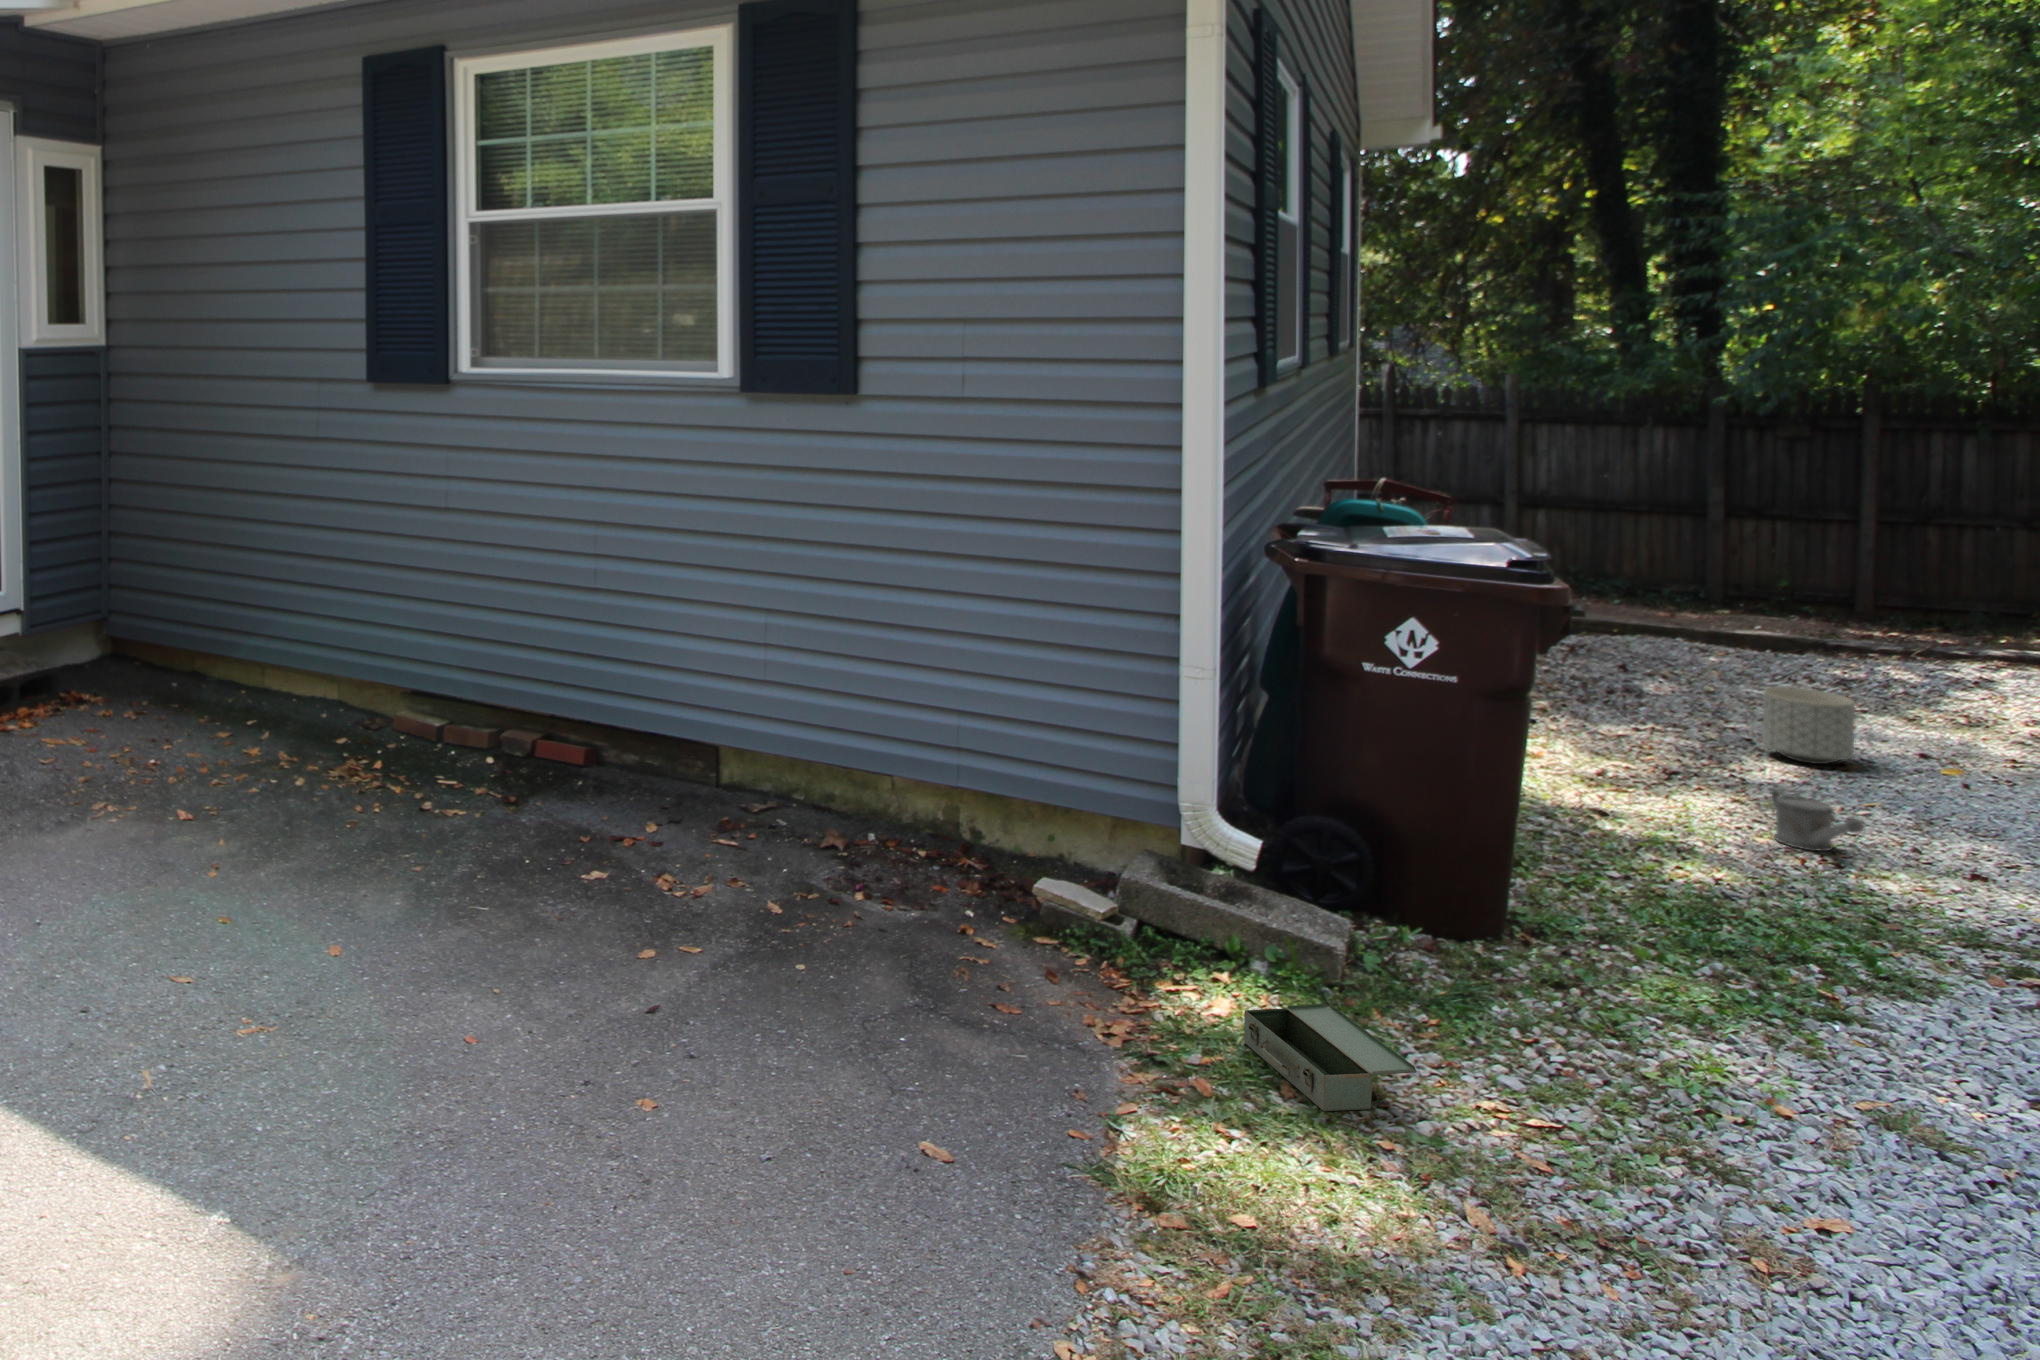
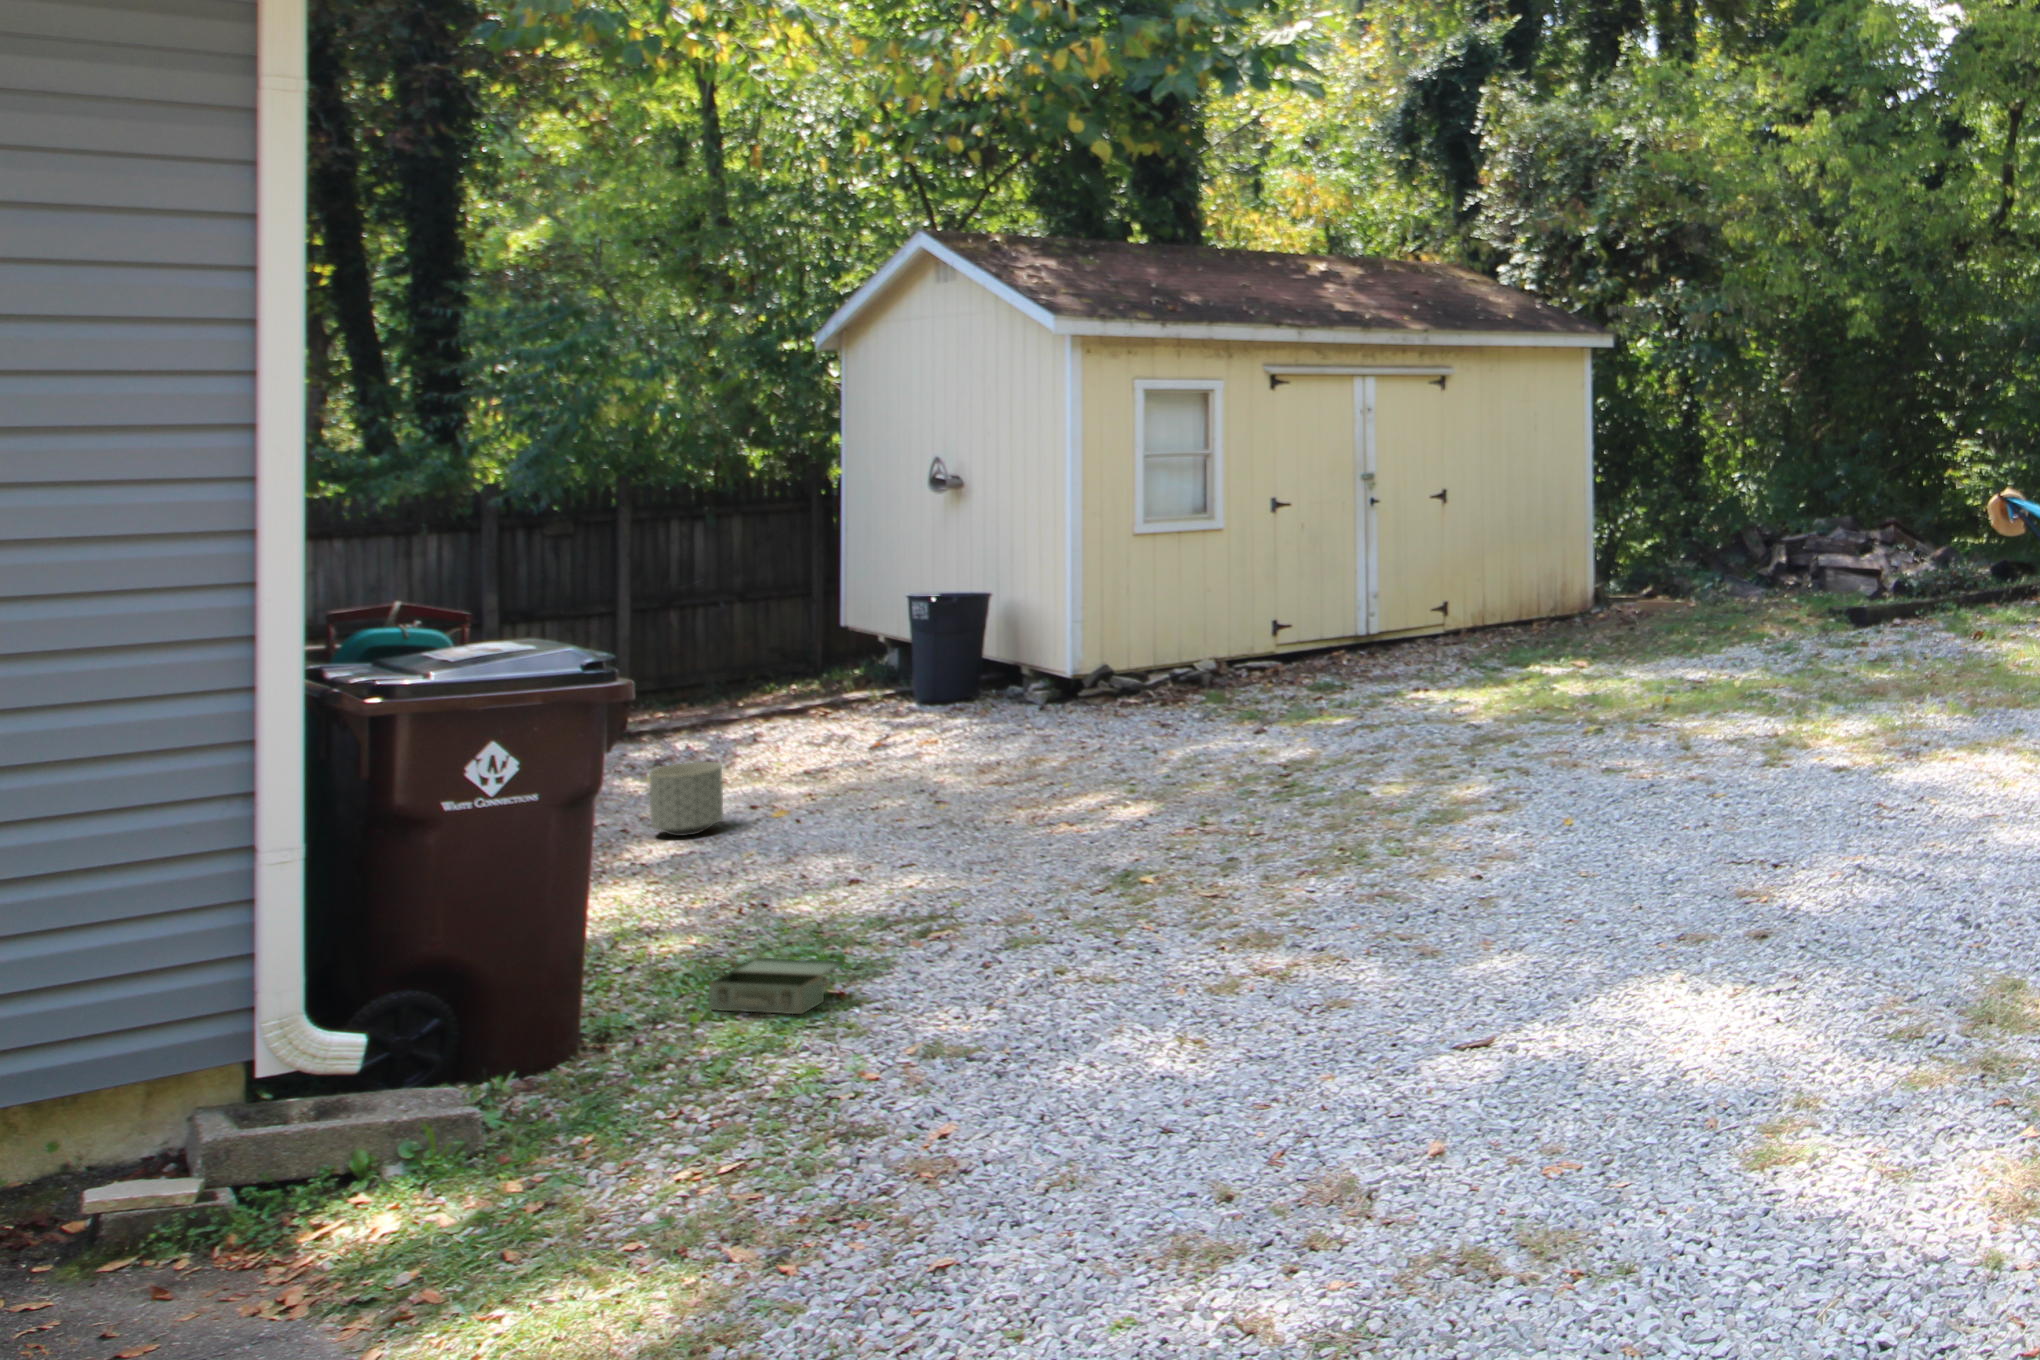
watering can: present [1772,789,1863,851] -> none [703,854,784,904]
toolbox: present [1244,1004,1417,1111] -> present [709,958,842,1014]

